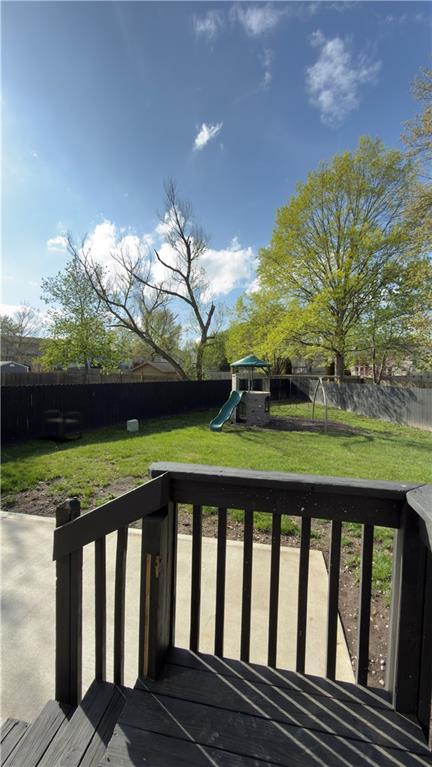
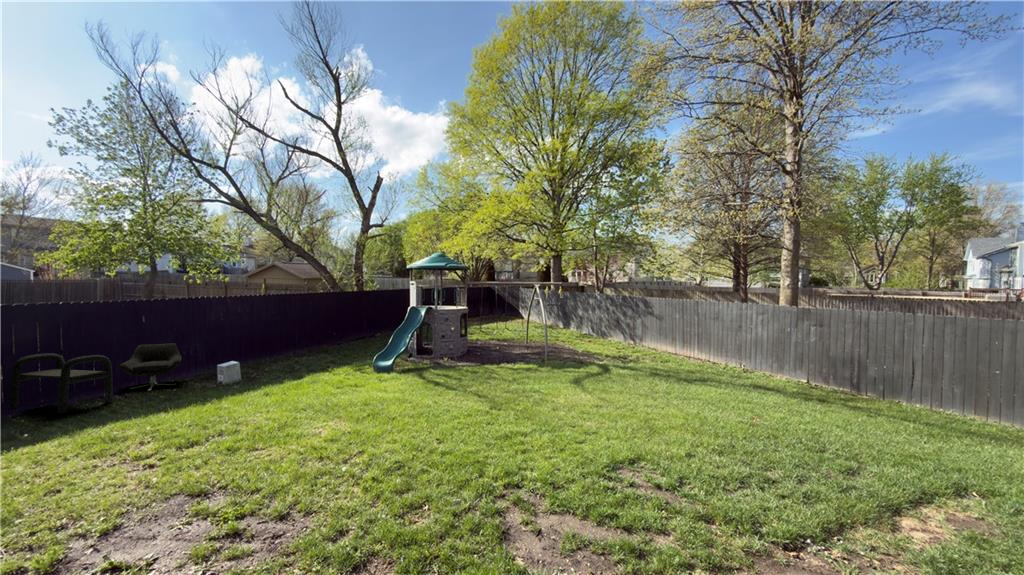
lounge chair: none [83,408,110,433] -> present [119,343,182,390]

